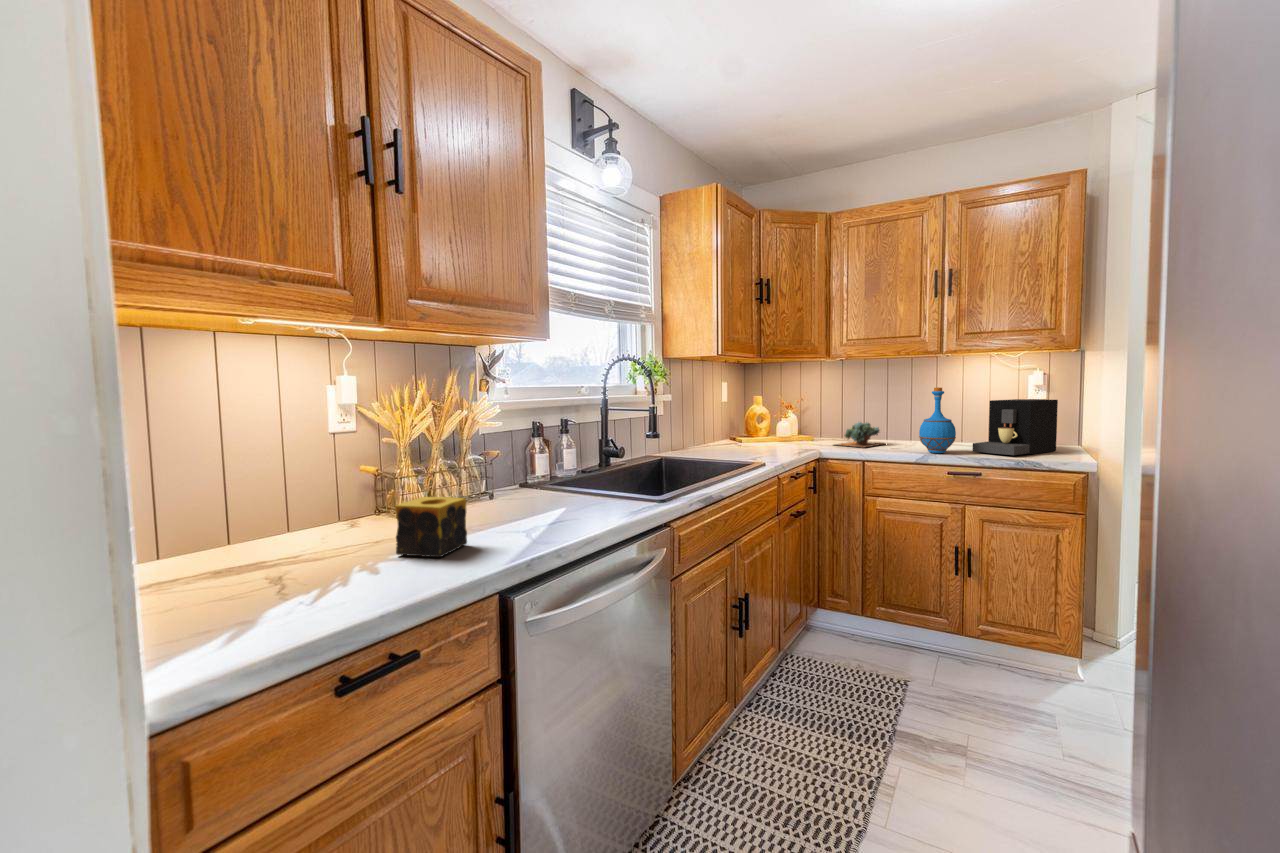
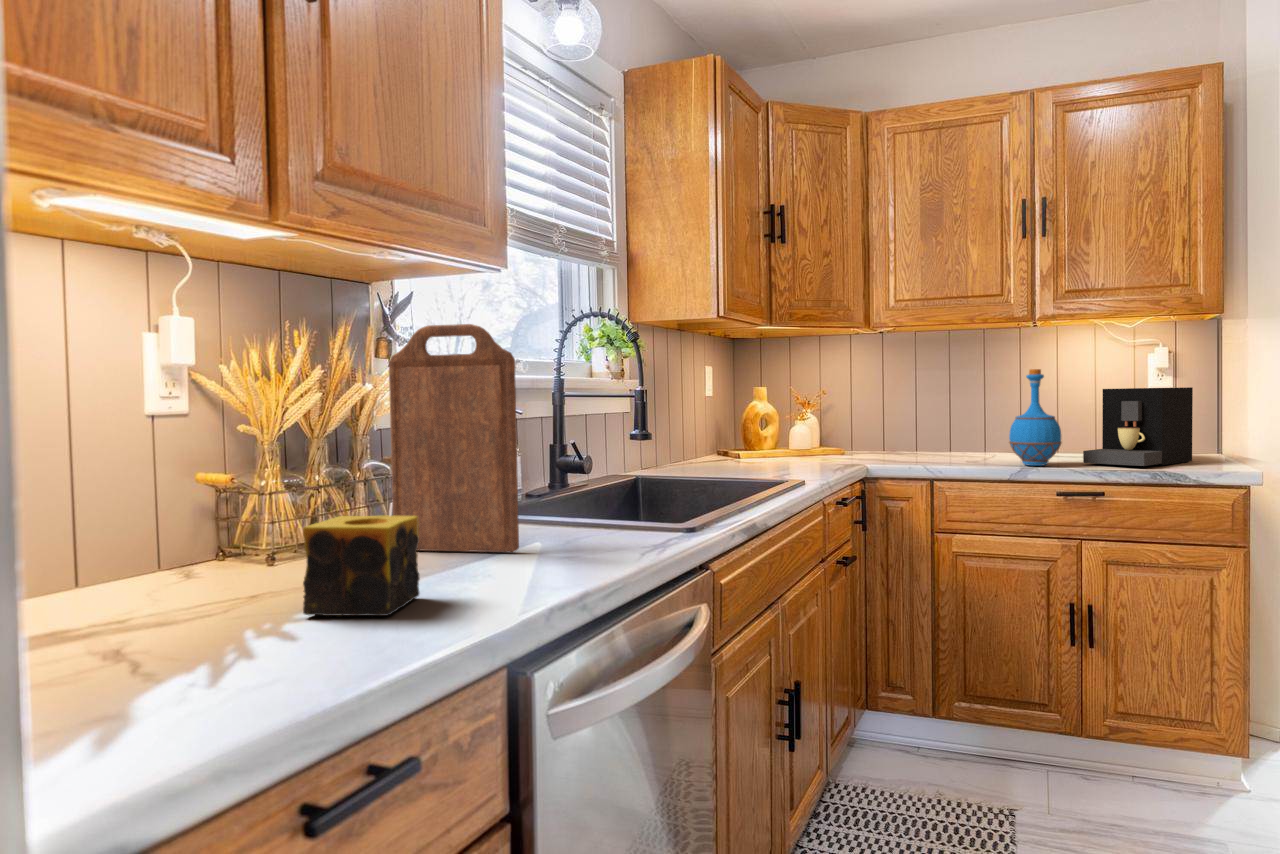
cutting board: none [474,378,547,514] -> present [389,324,519,552]
succulent plant: present [836,422,883,447] -> none [878,423,956,461]

